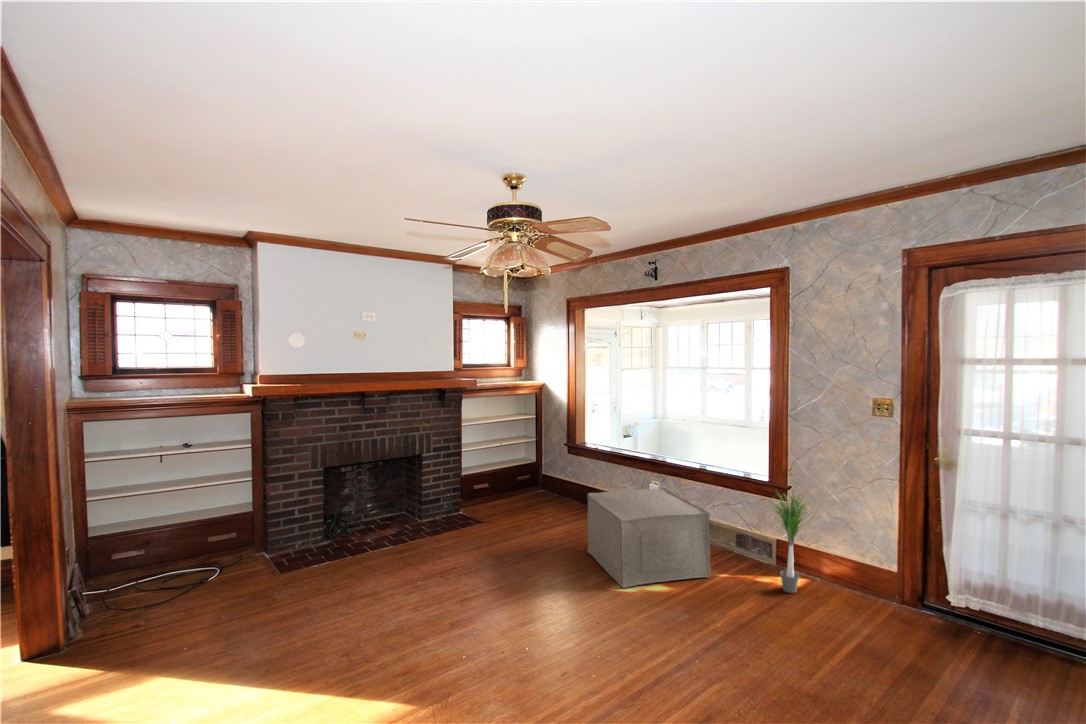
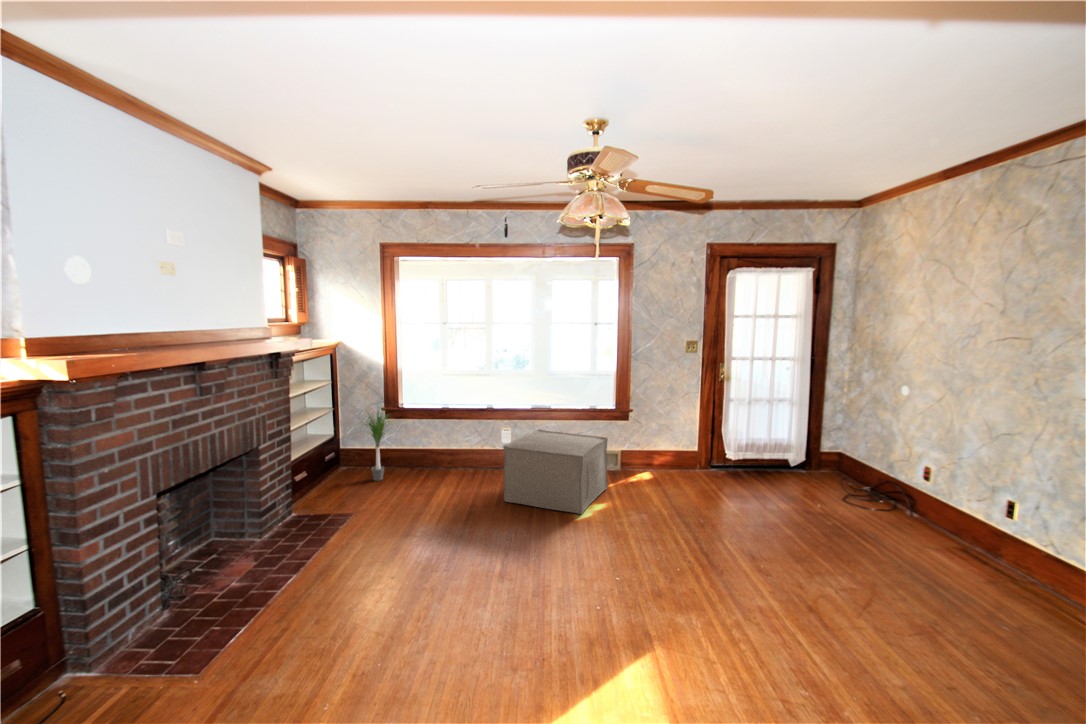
potted plant: present [767,493,822,593] -> present [366,412,389,481]

